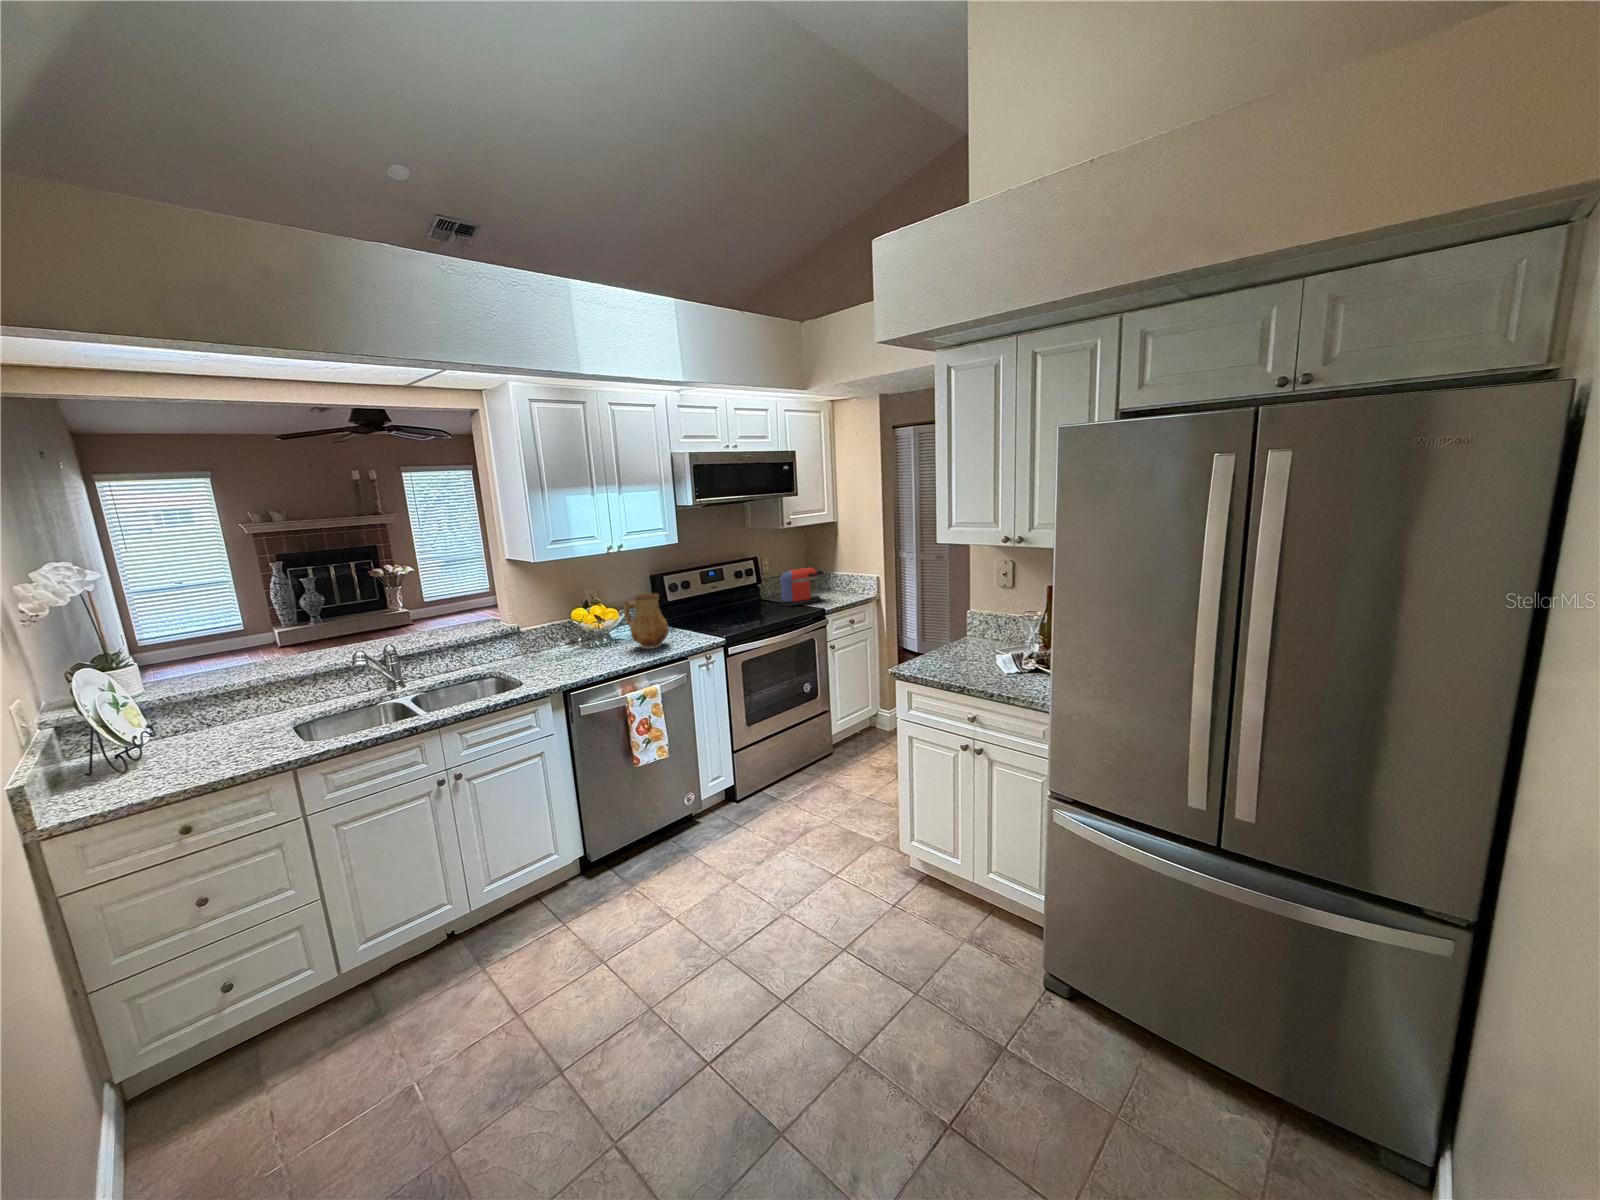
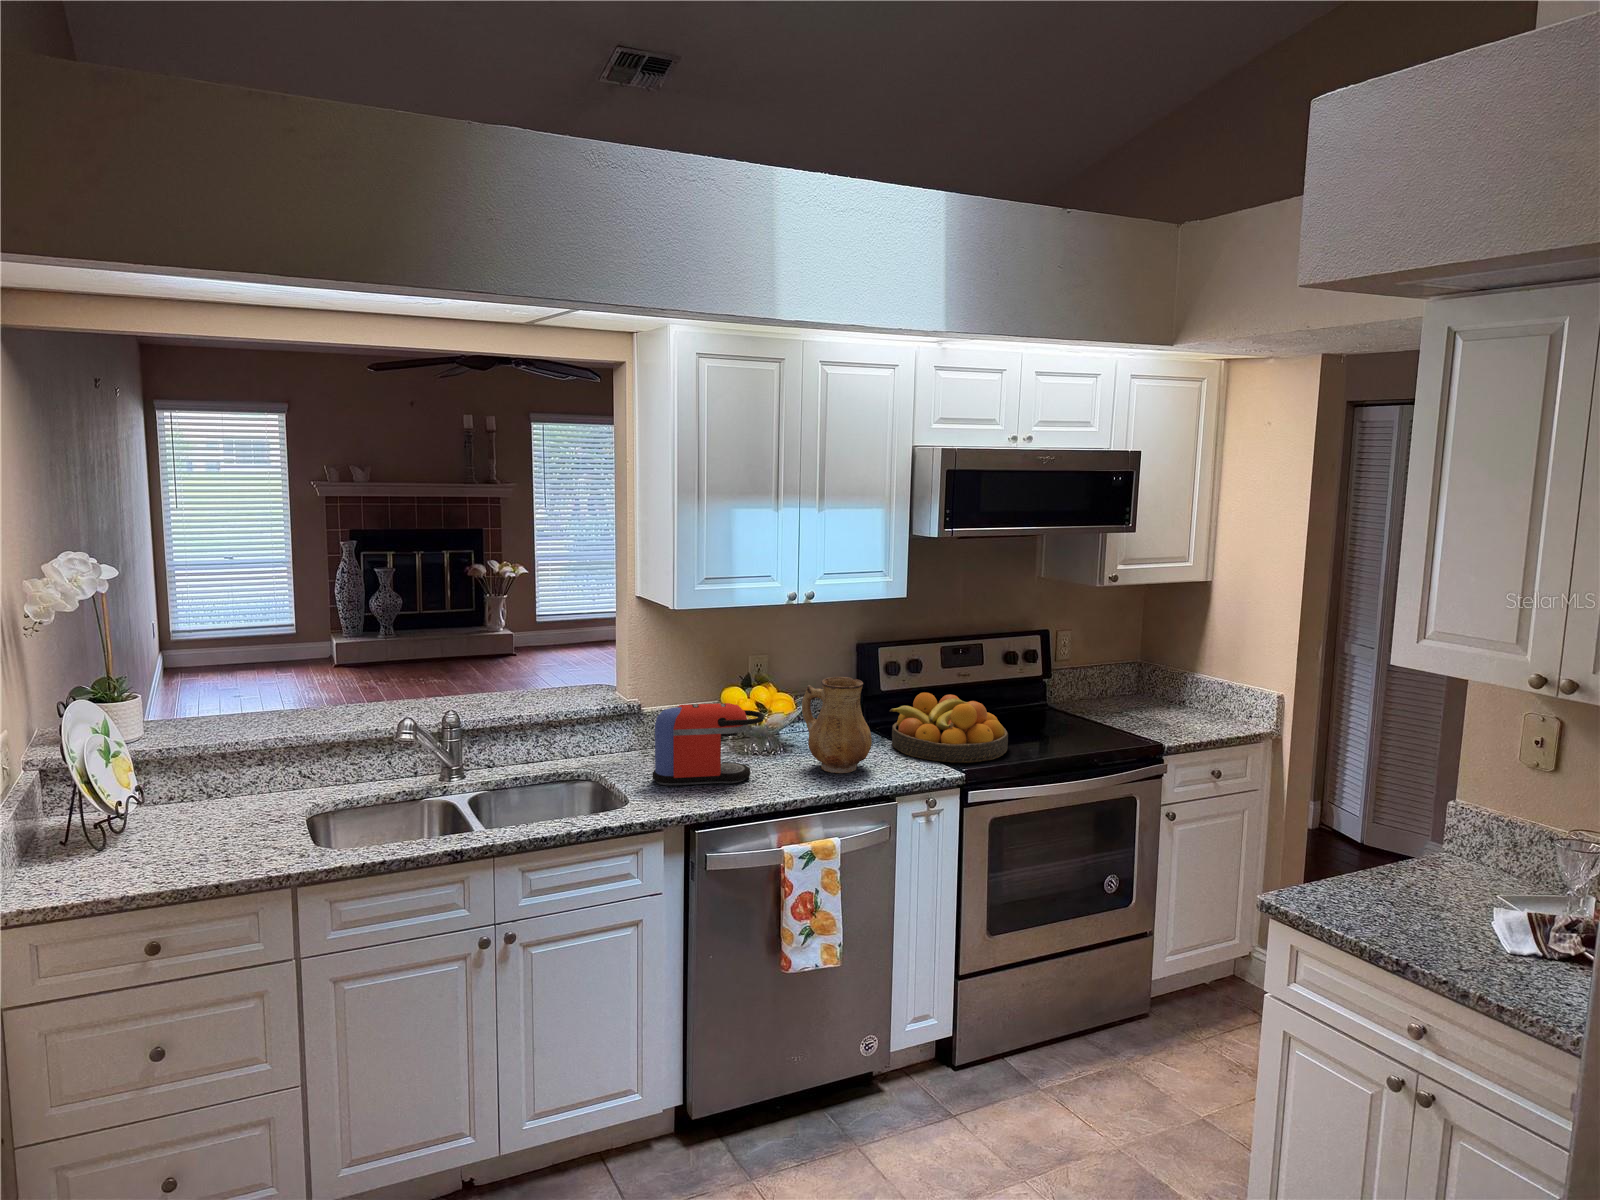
coffee maker: present [781,568,824,606] -> present [653,703,764,785]
fruit bowl: none [677,598,746,635] -> present [890,693,1008,763]

